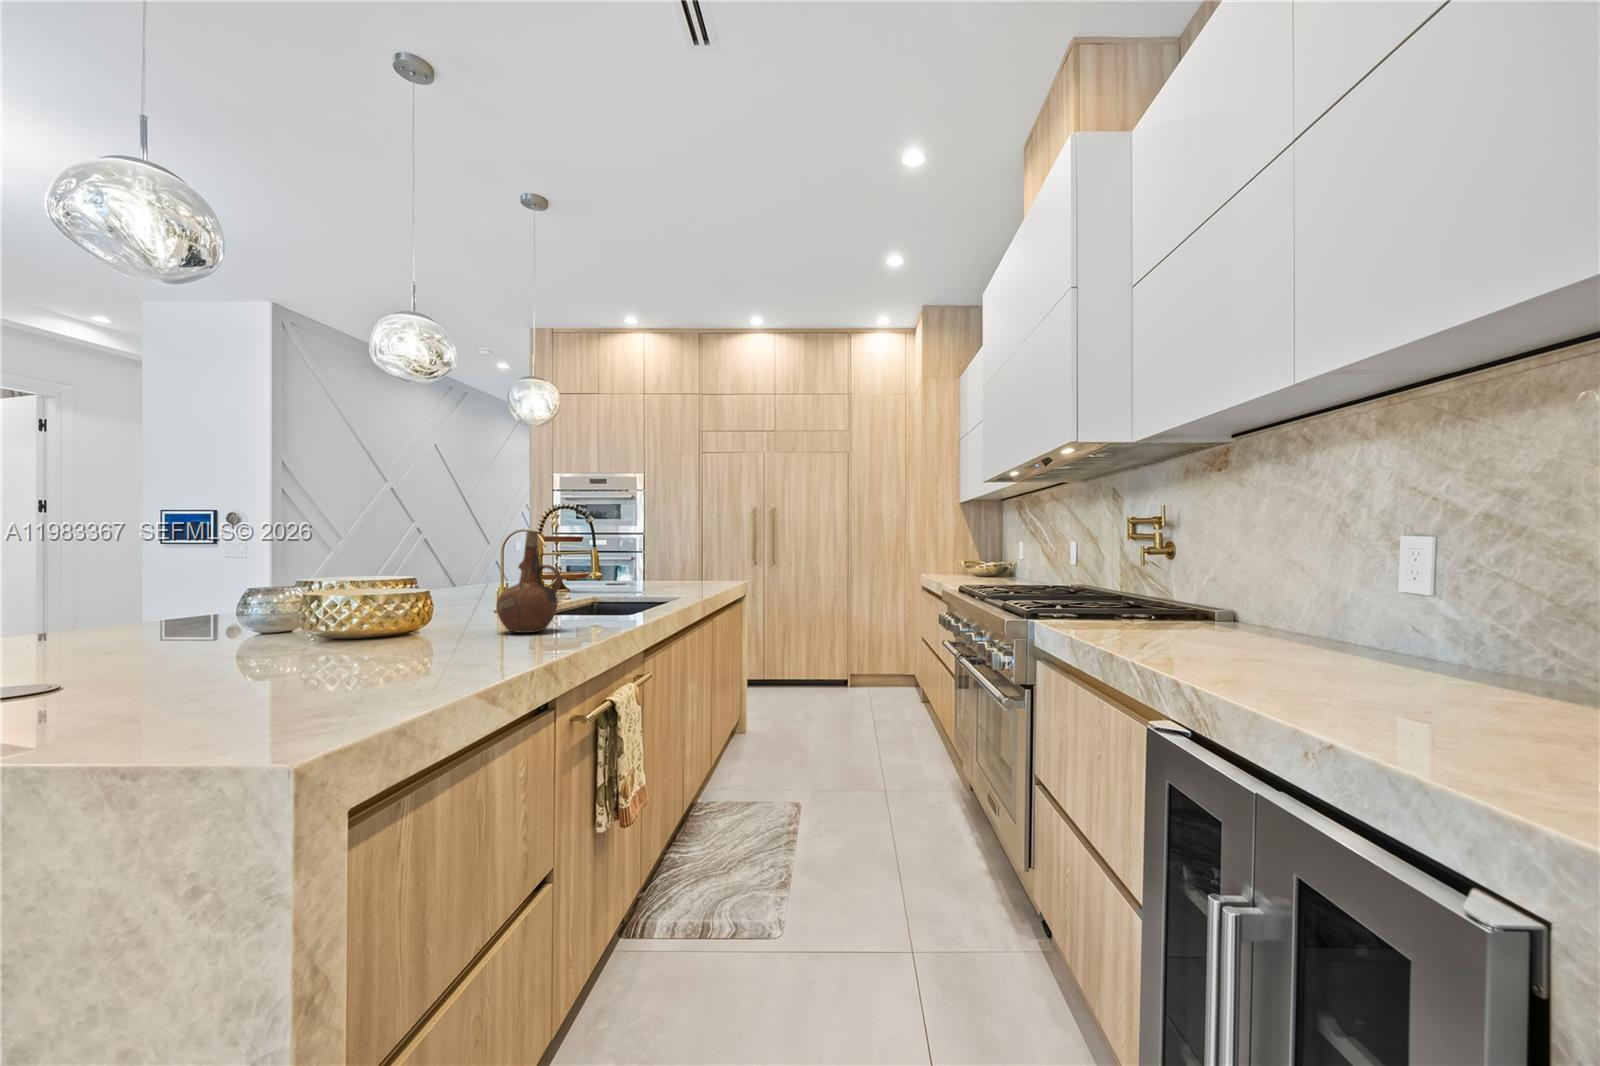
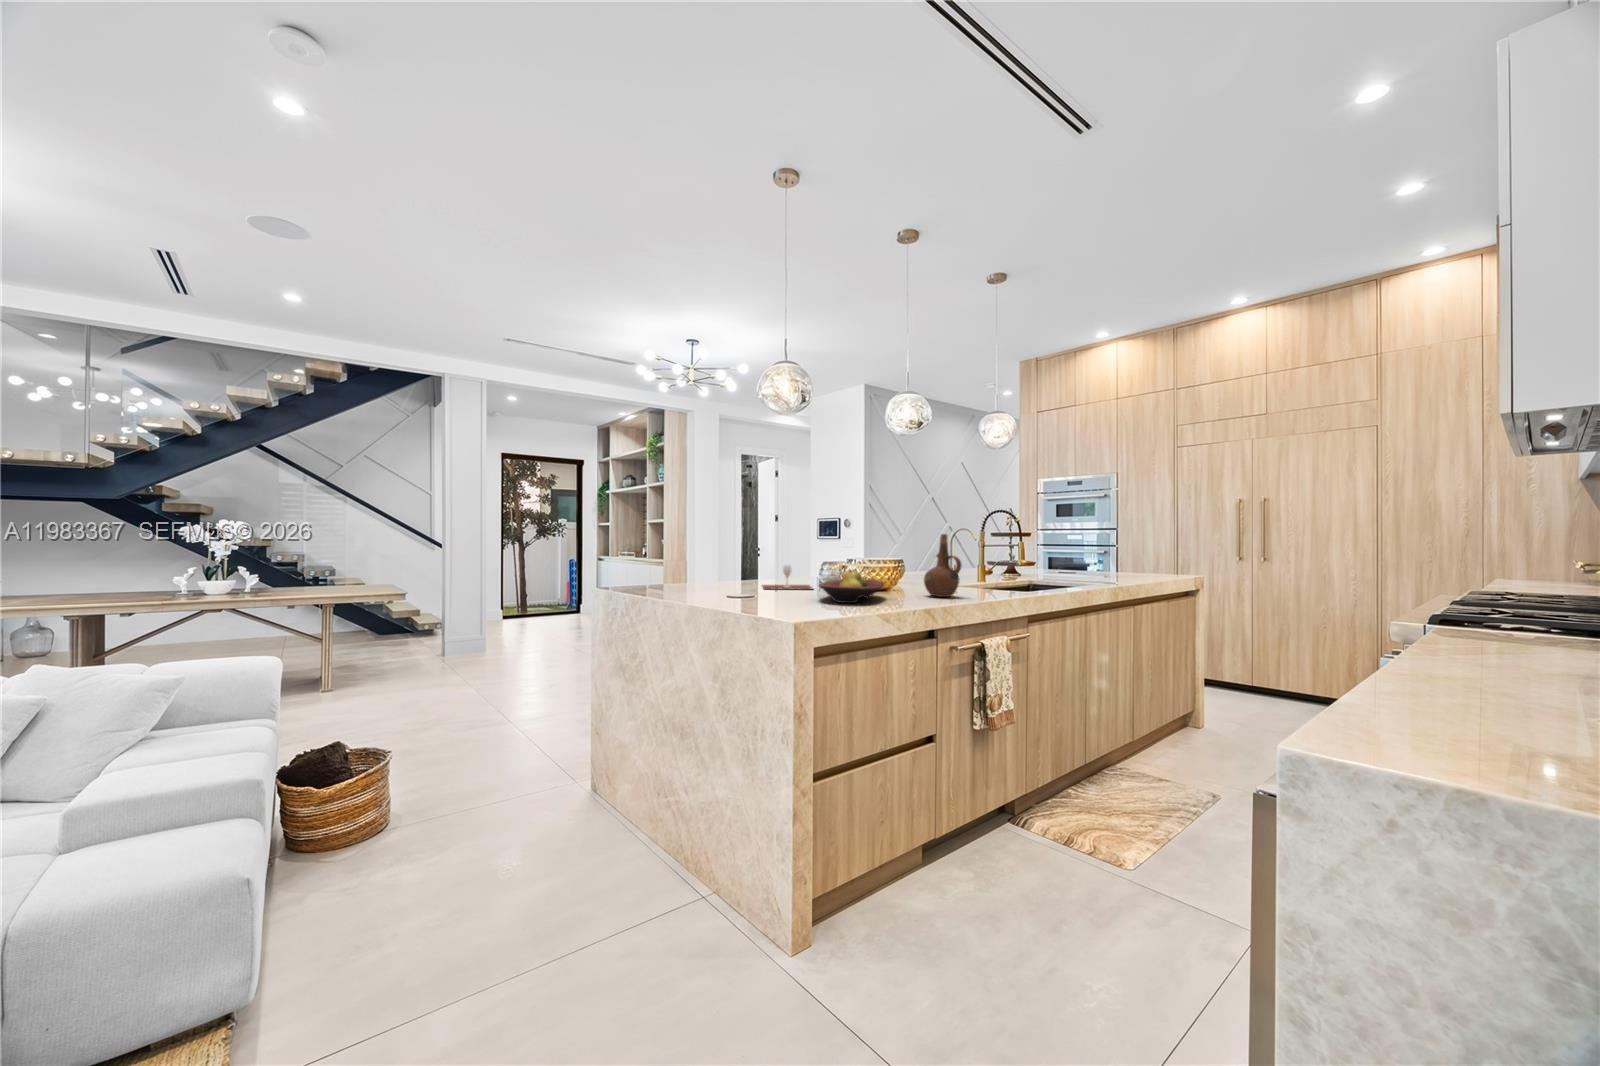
wine glass: none [65,598,243,662] -> present [763,565,812,589]
fruit bowl: none [283,599,438,671] -> present [819,570,884,603]

